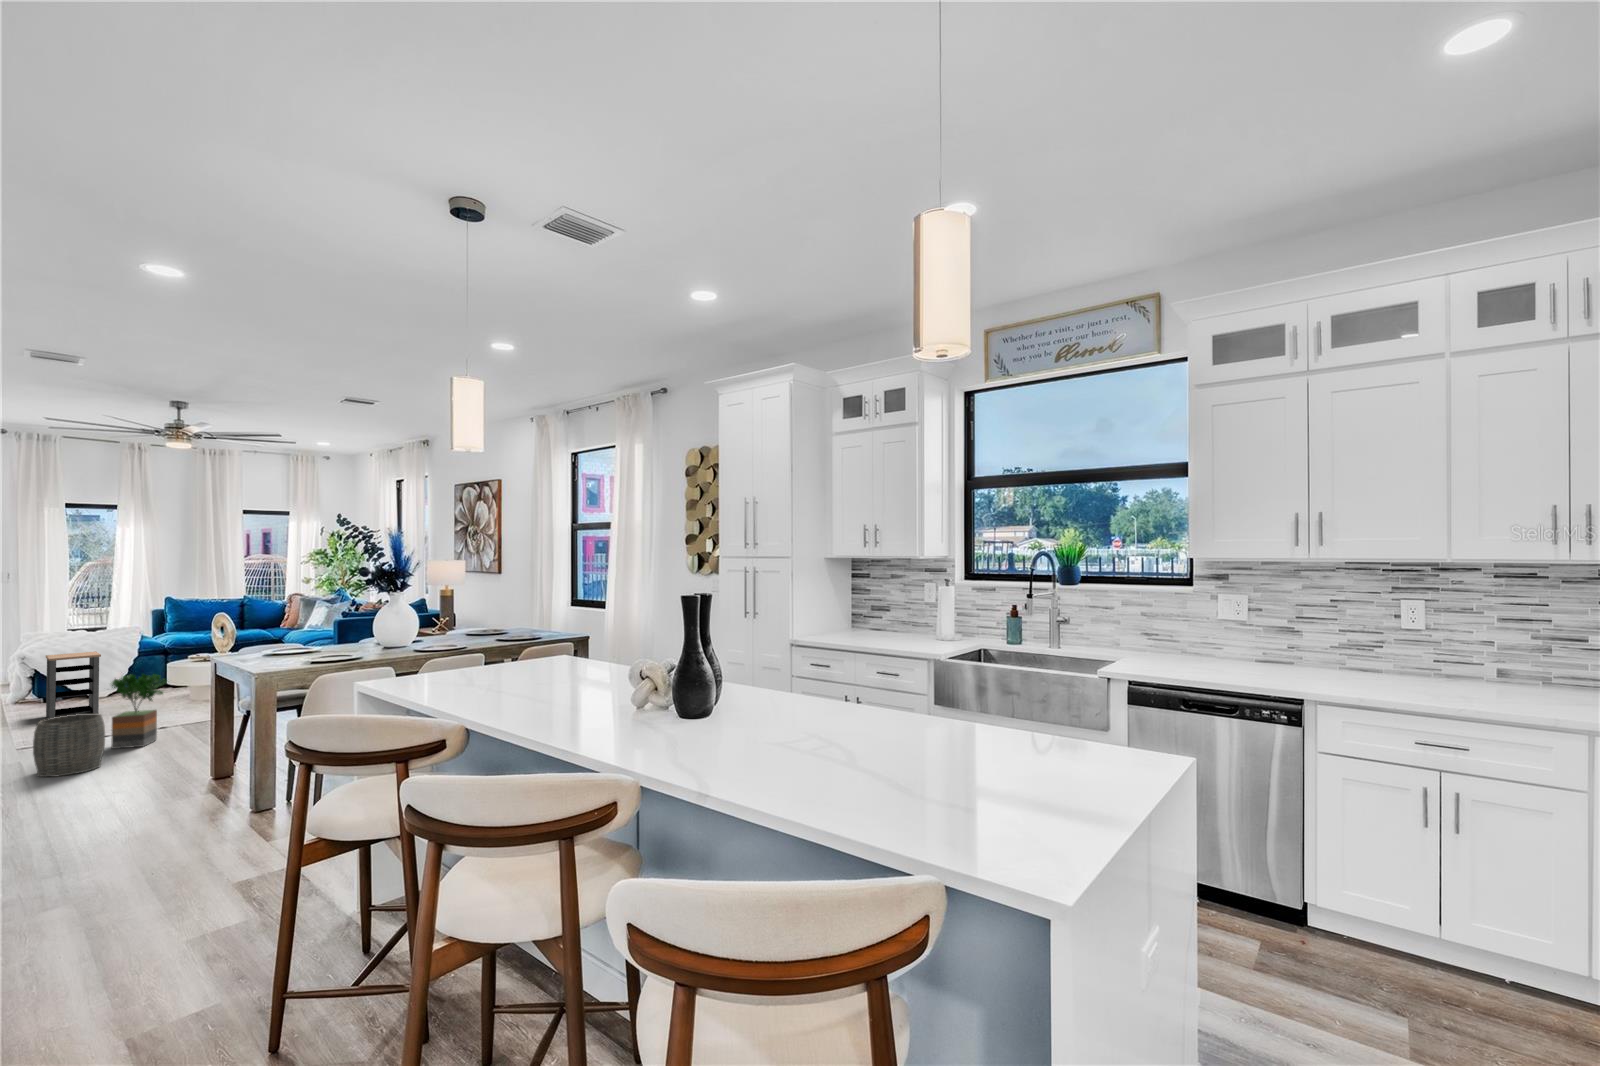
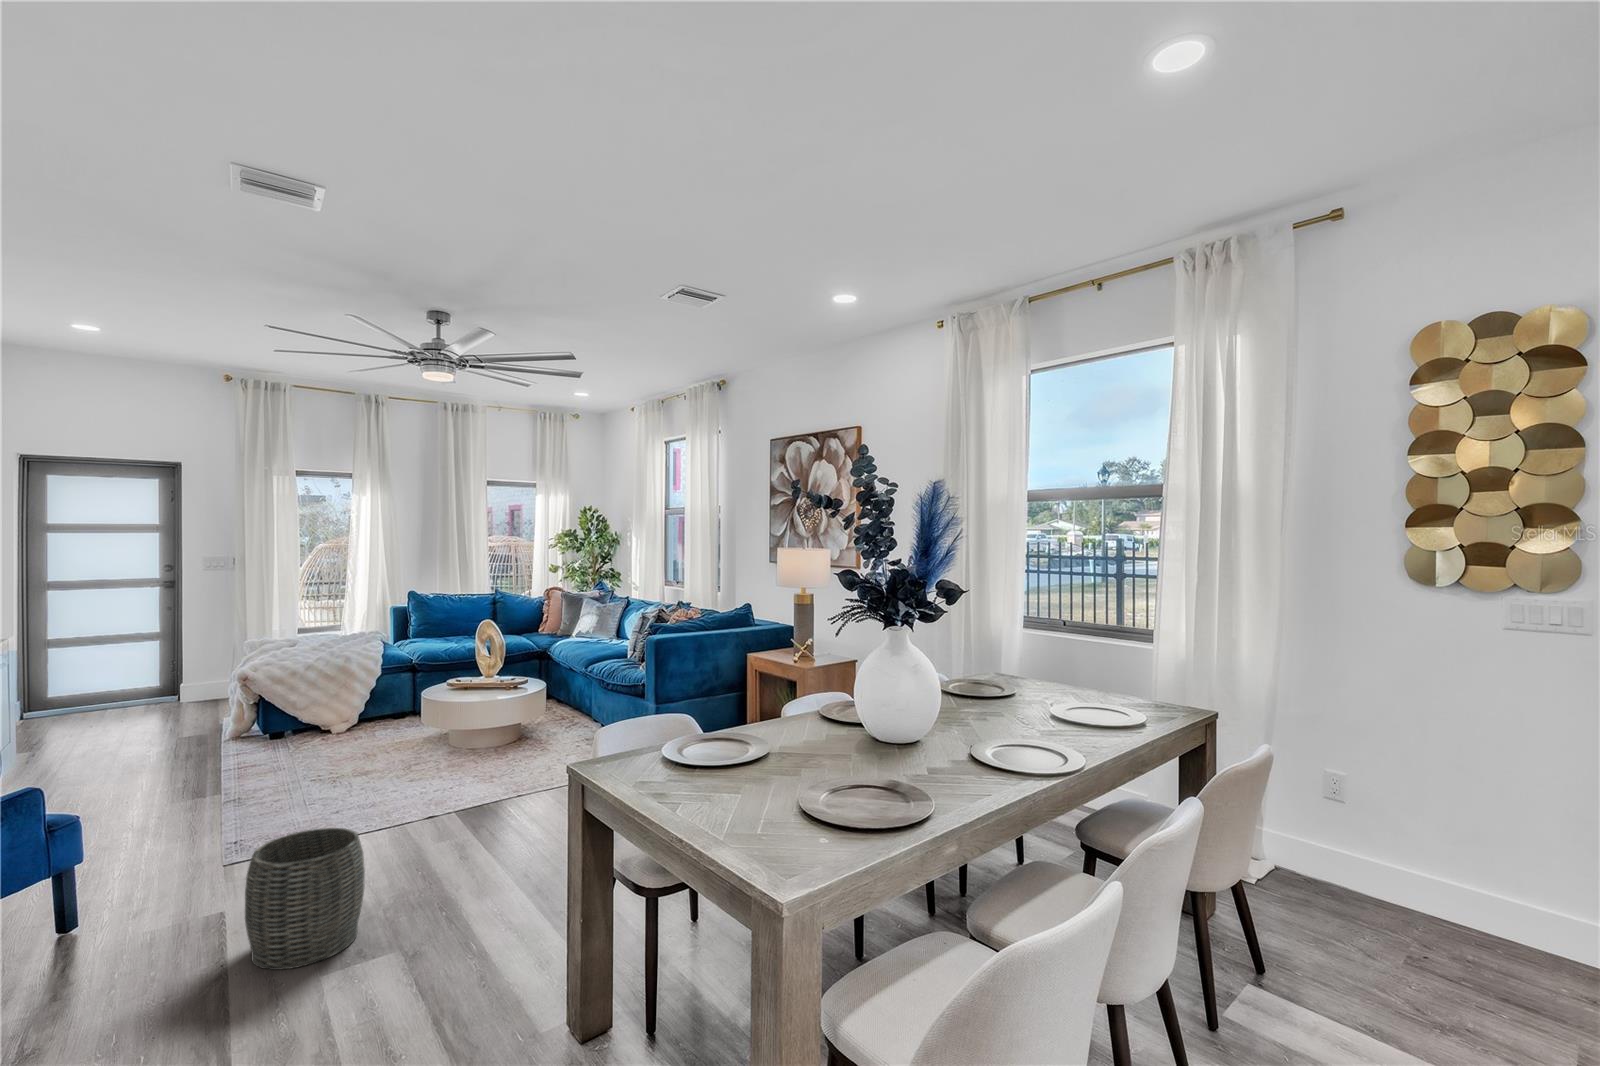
side table: present [46,651,101,718] -> none [272,673,342,782]
potted tree: present [111,674,167,749] -> none [361,734,451,871]

